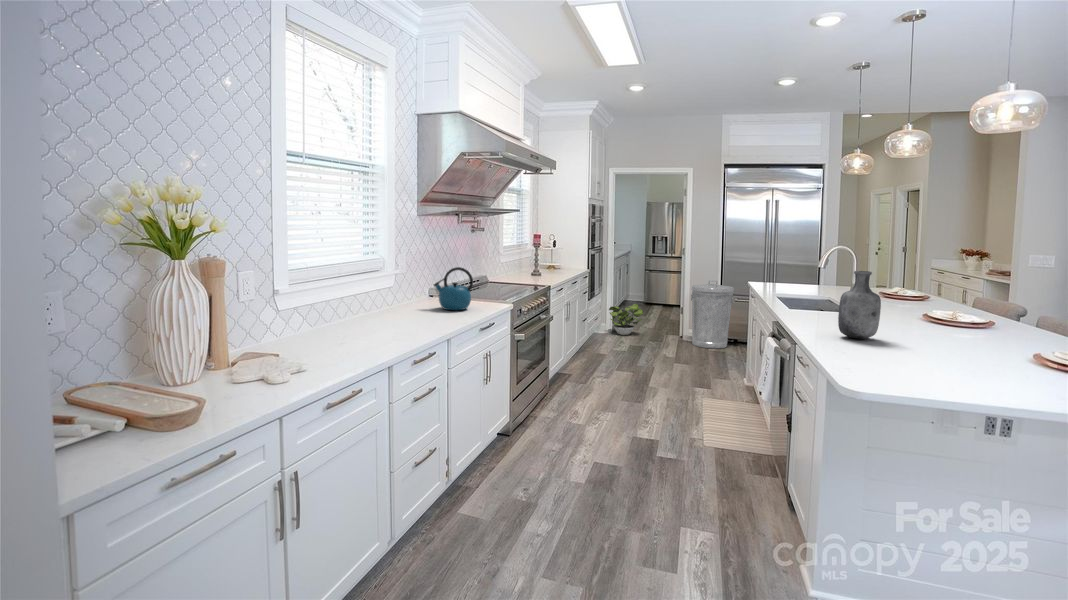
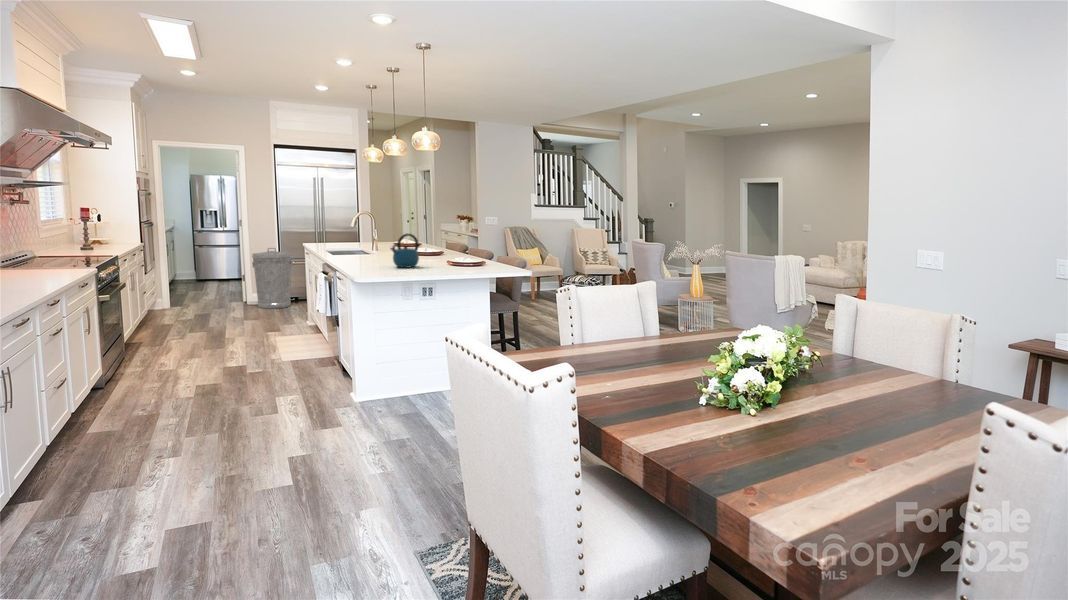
kettle: present [434,267,473,310] -> present [390,234,419,268]
vase: present [838,271,881,339] -> none [355,224,377,265]
potted plant: present [609,304,643,335] -> none [166,276,205,308]

